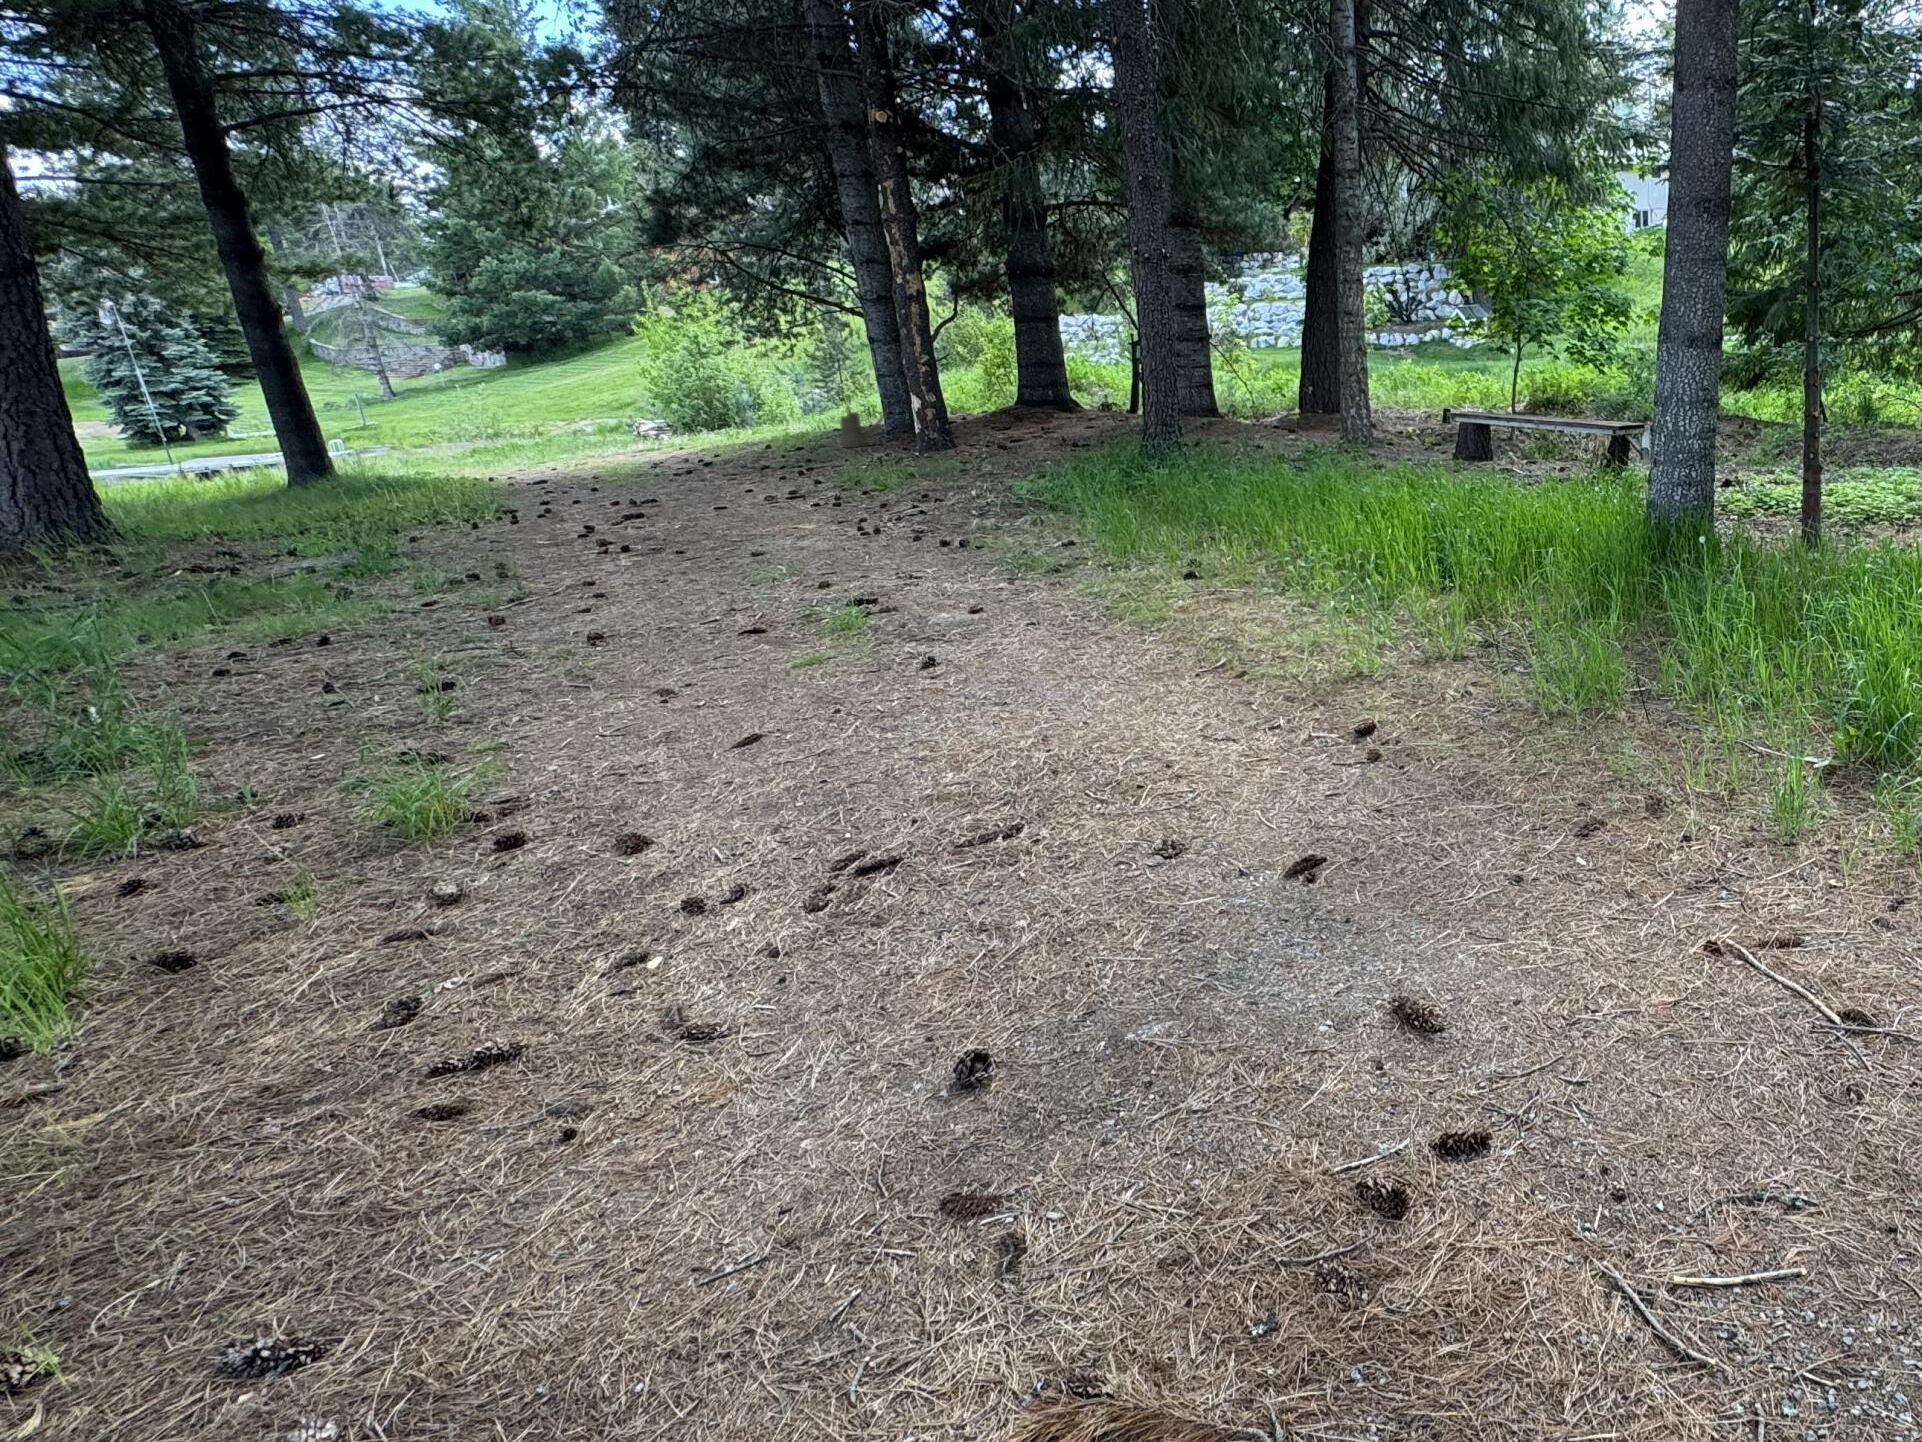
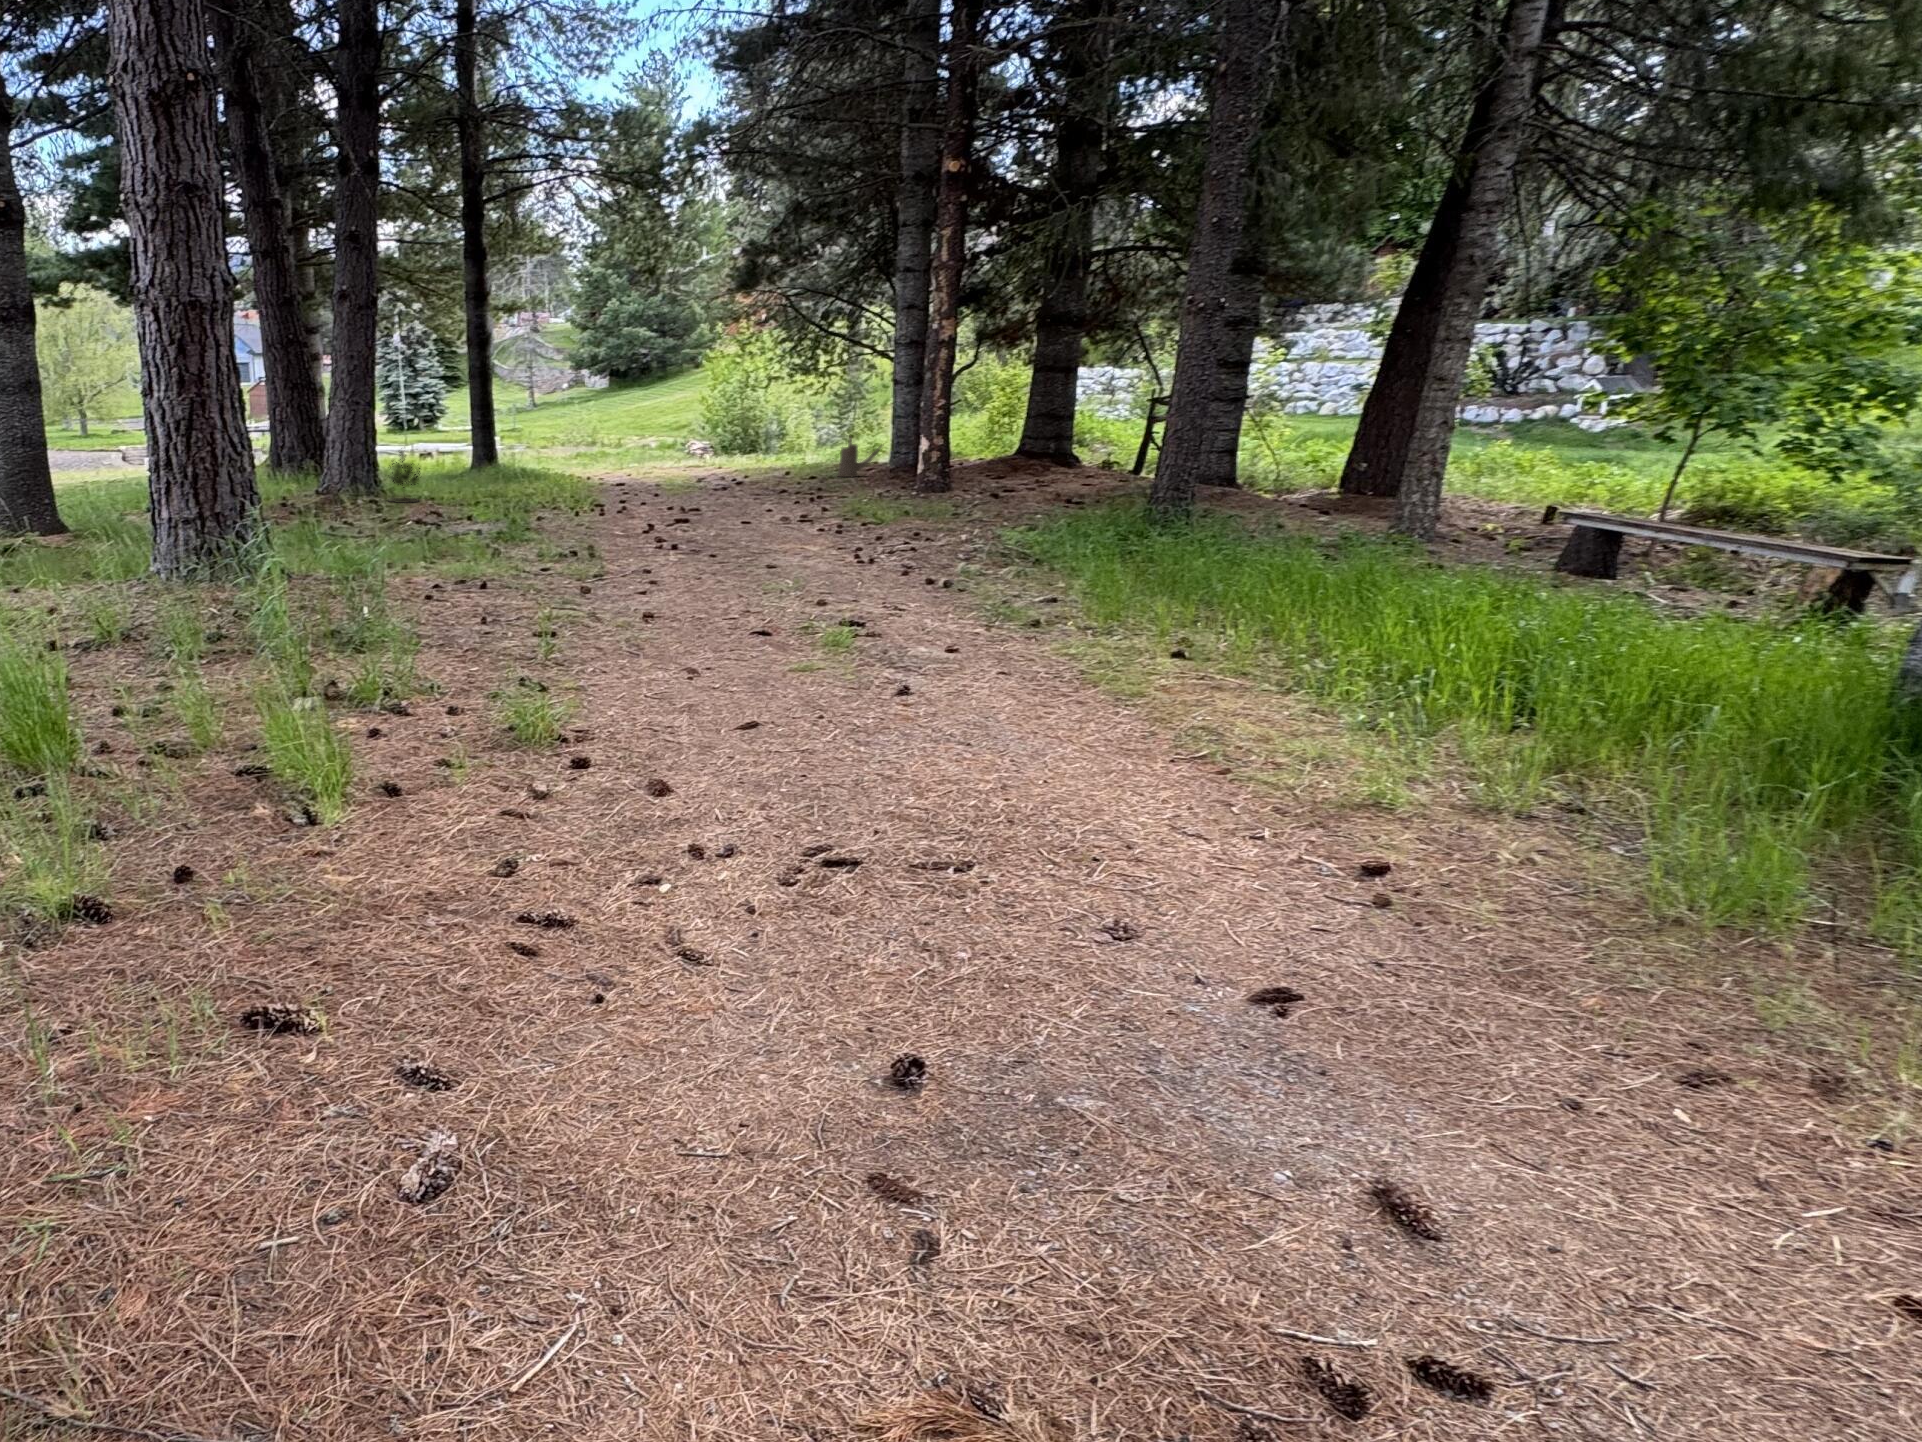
potted tree: none [87,455,174,542] -> present [388,451,420,503]

